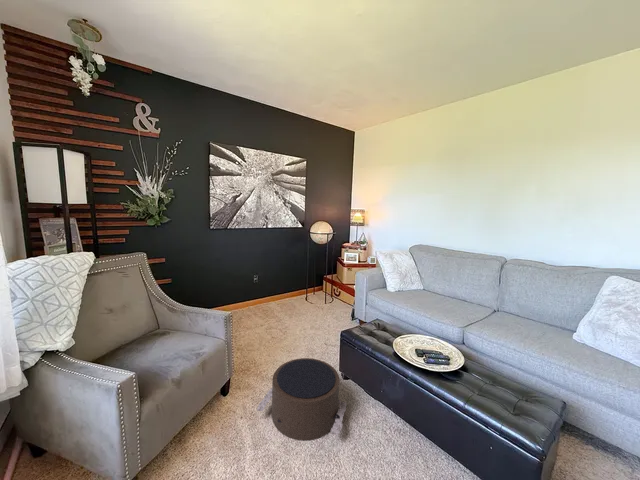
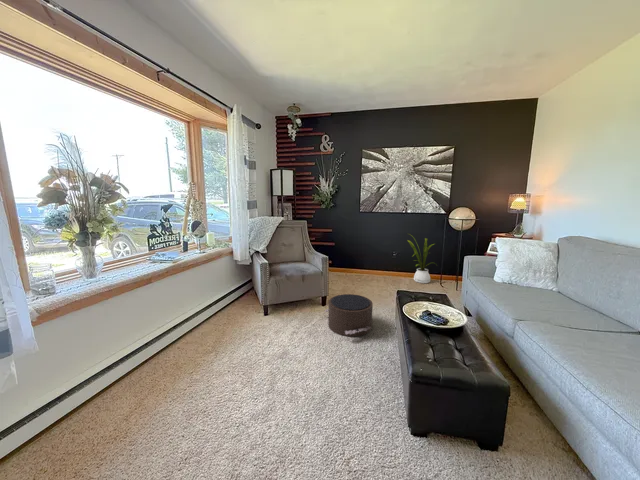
house plant: none [271,254,304,307] -> present [408,236,434,283]

